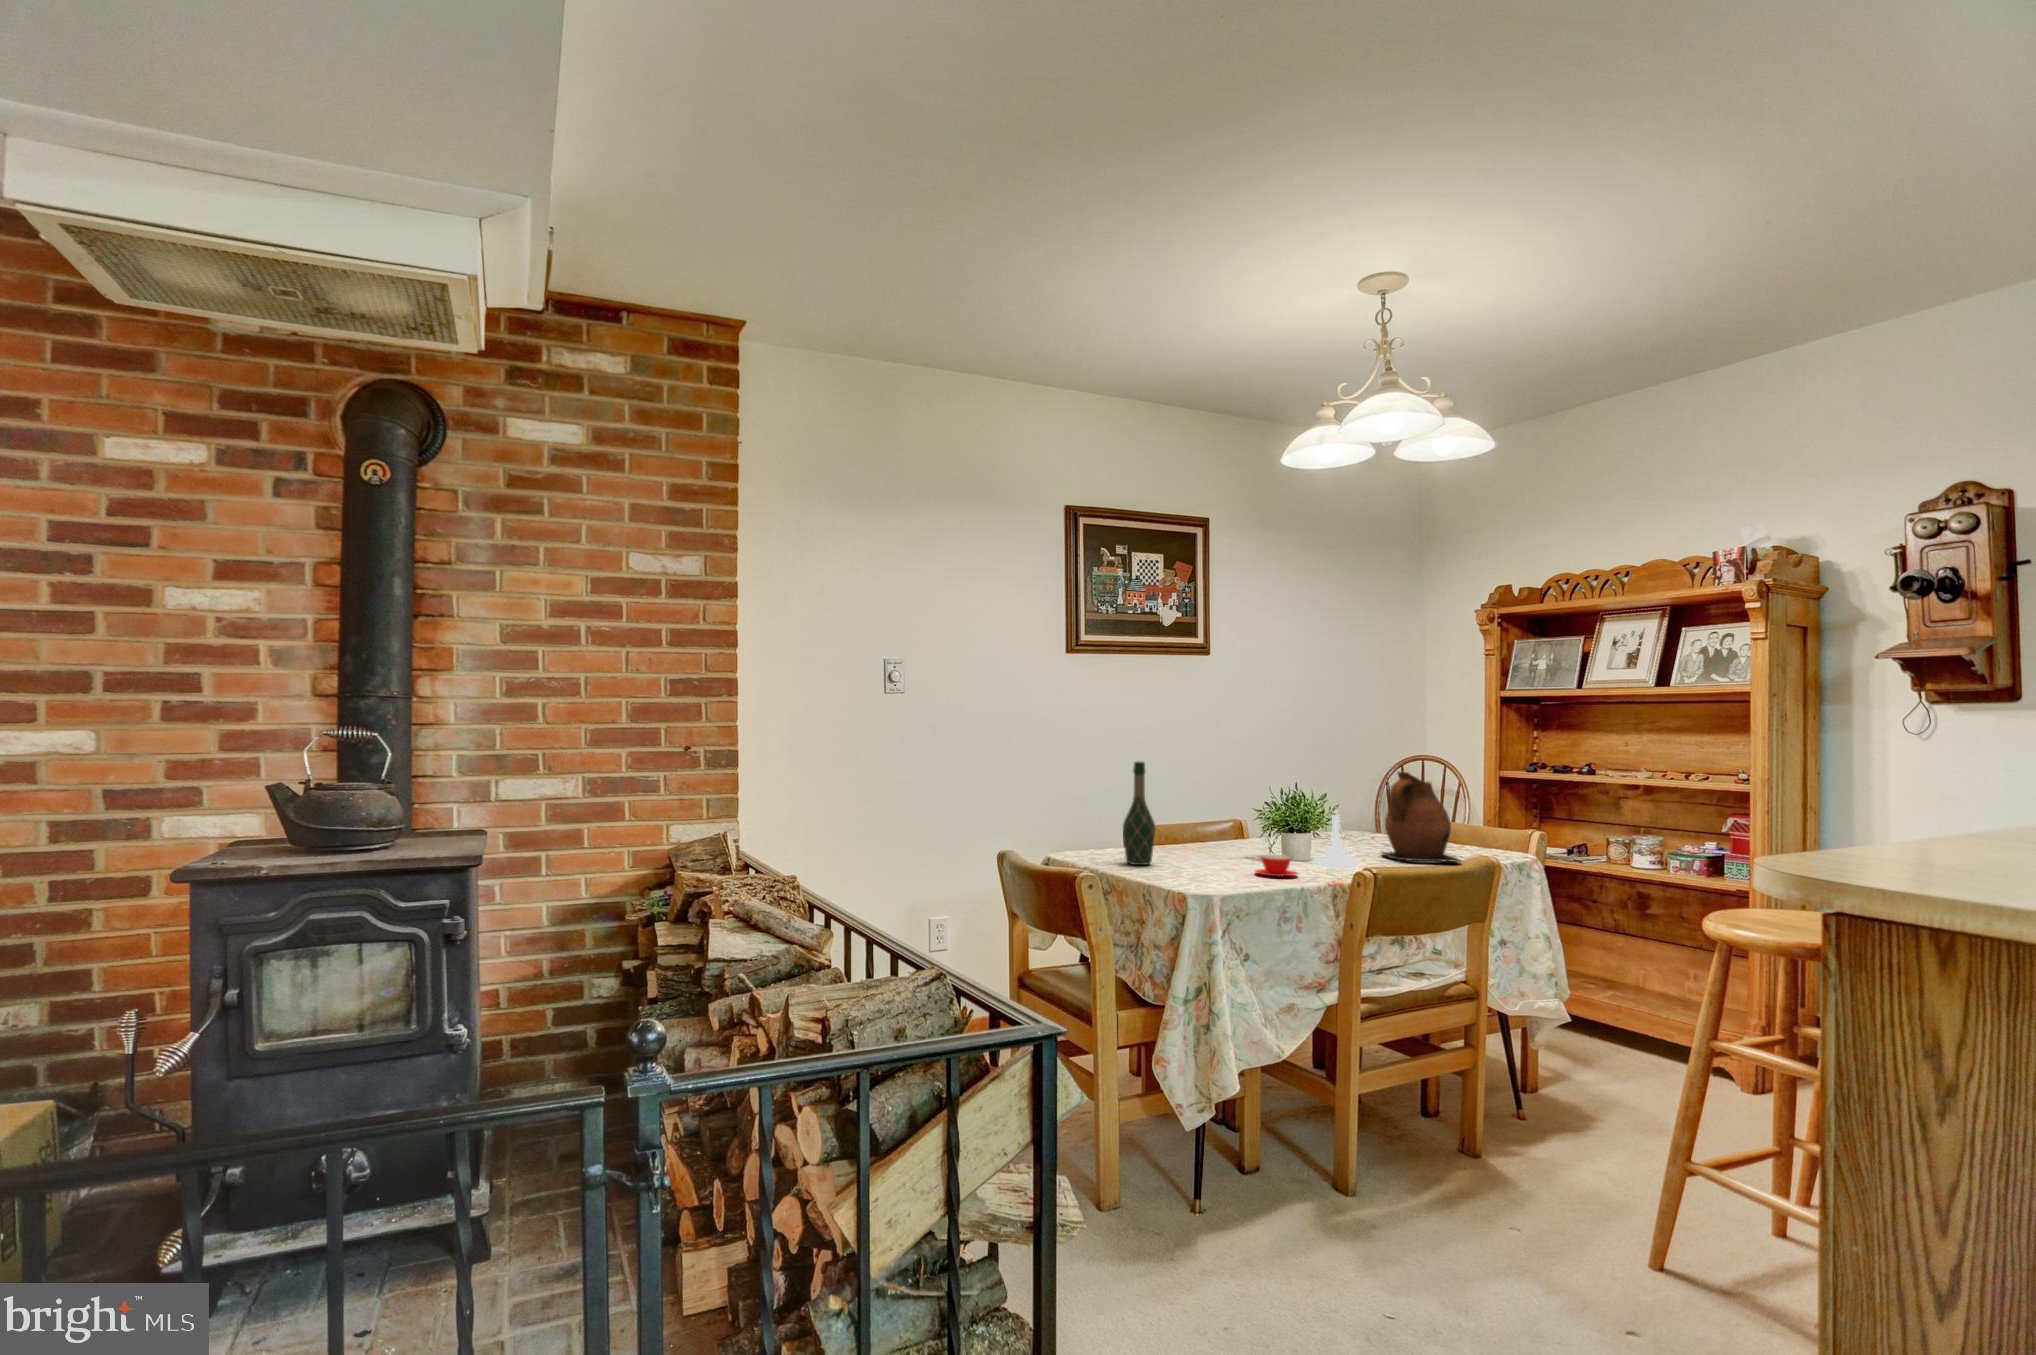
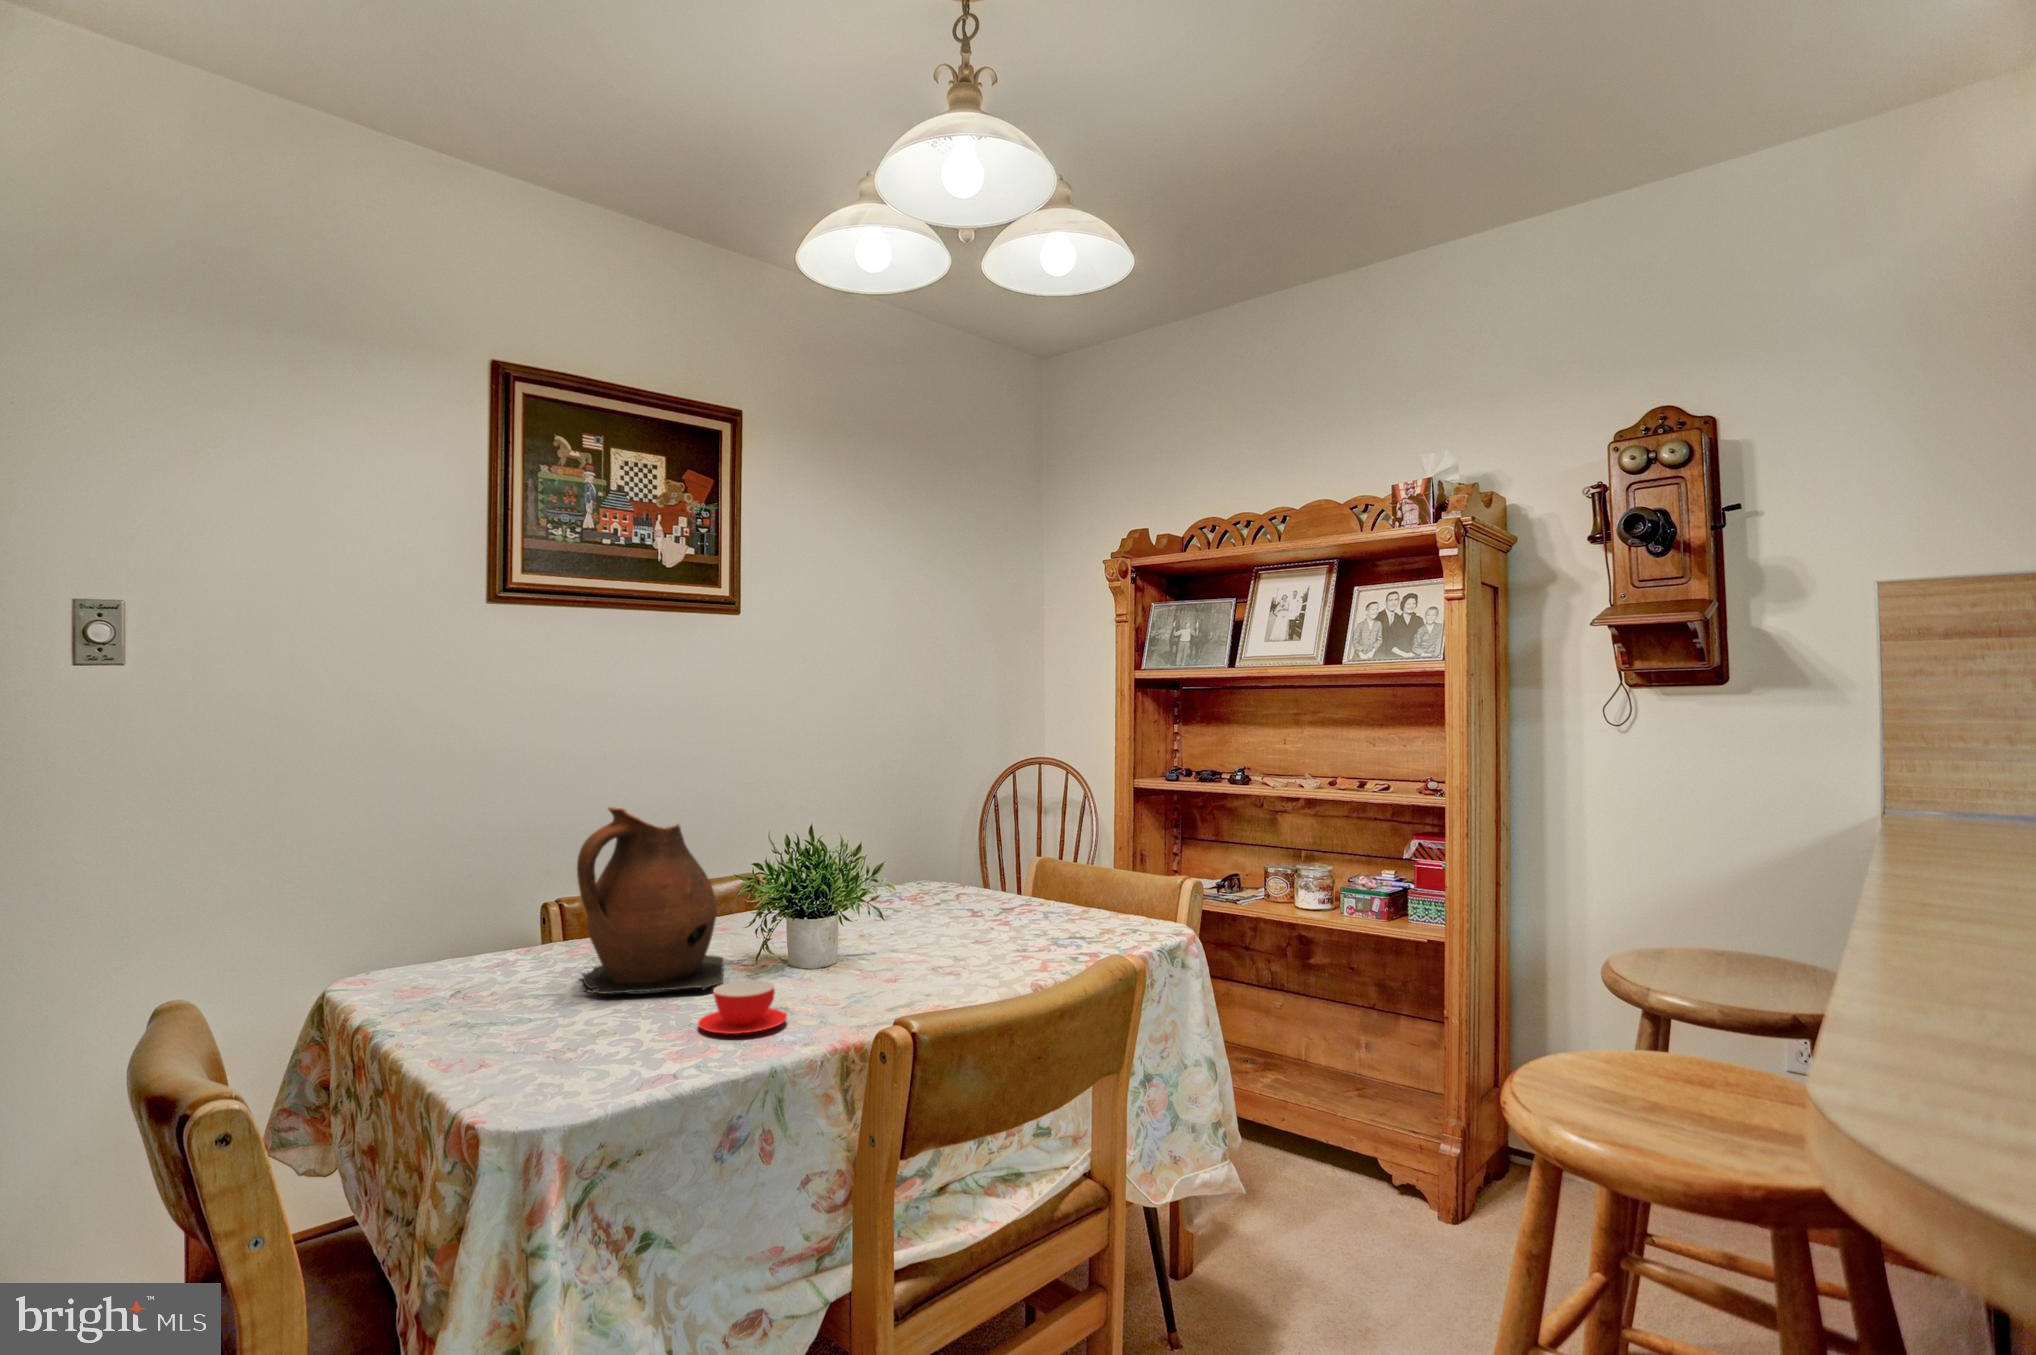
wine bottle: present [1123,761,1155,865] -> none [423,802,501,1025]
ceramic pitcher: present [1382,772,1460,862] -> present [577,807,724,994]
candle holder: present [1313,810,1360,869] -> none [834,869,920,987]

